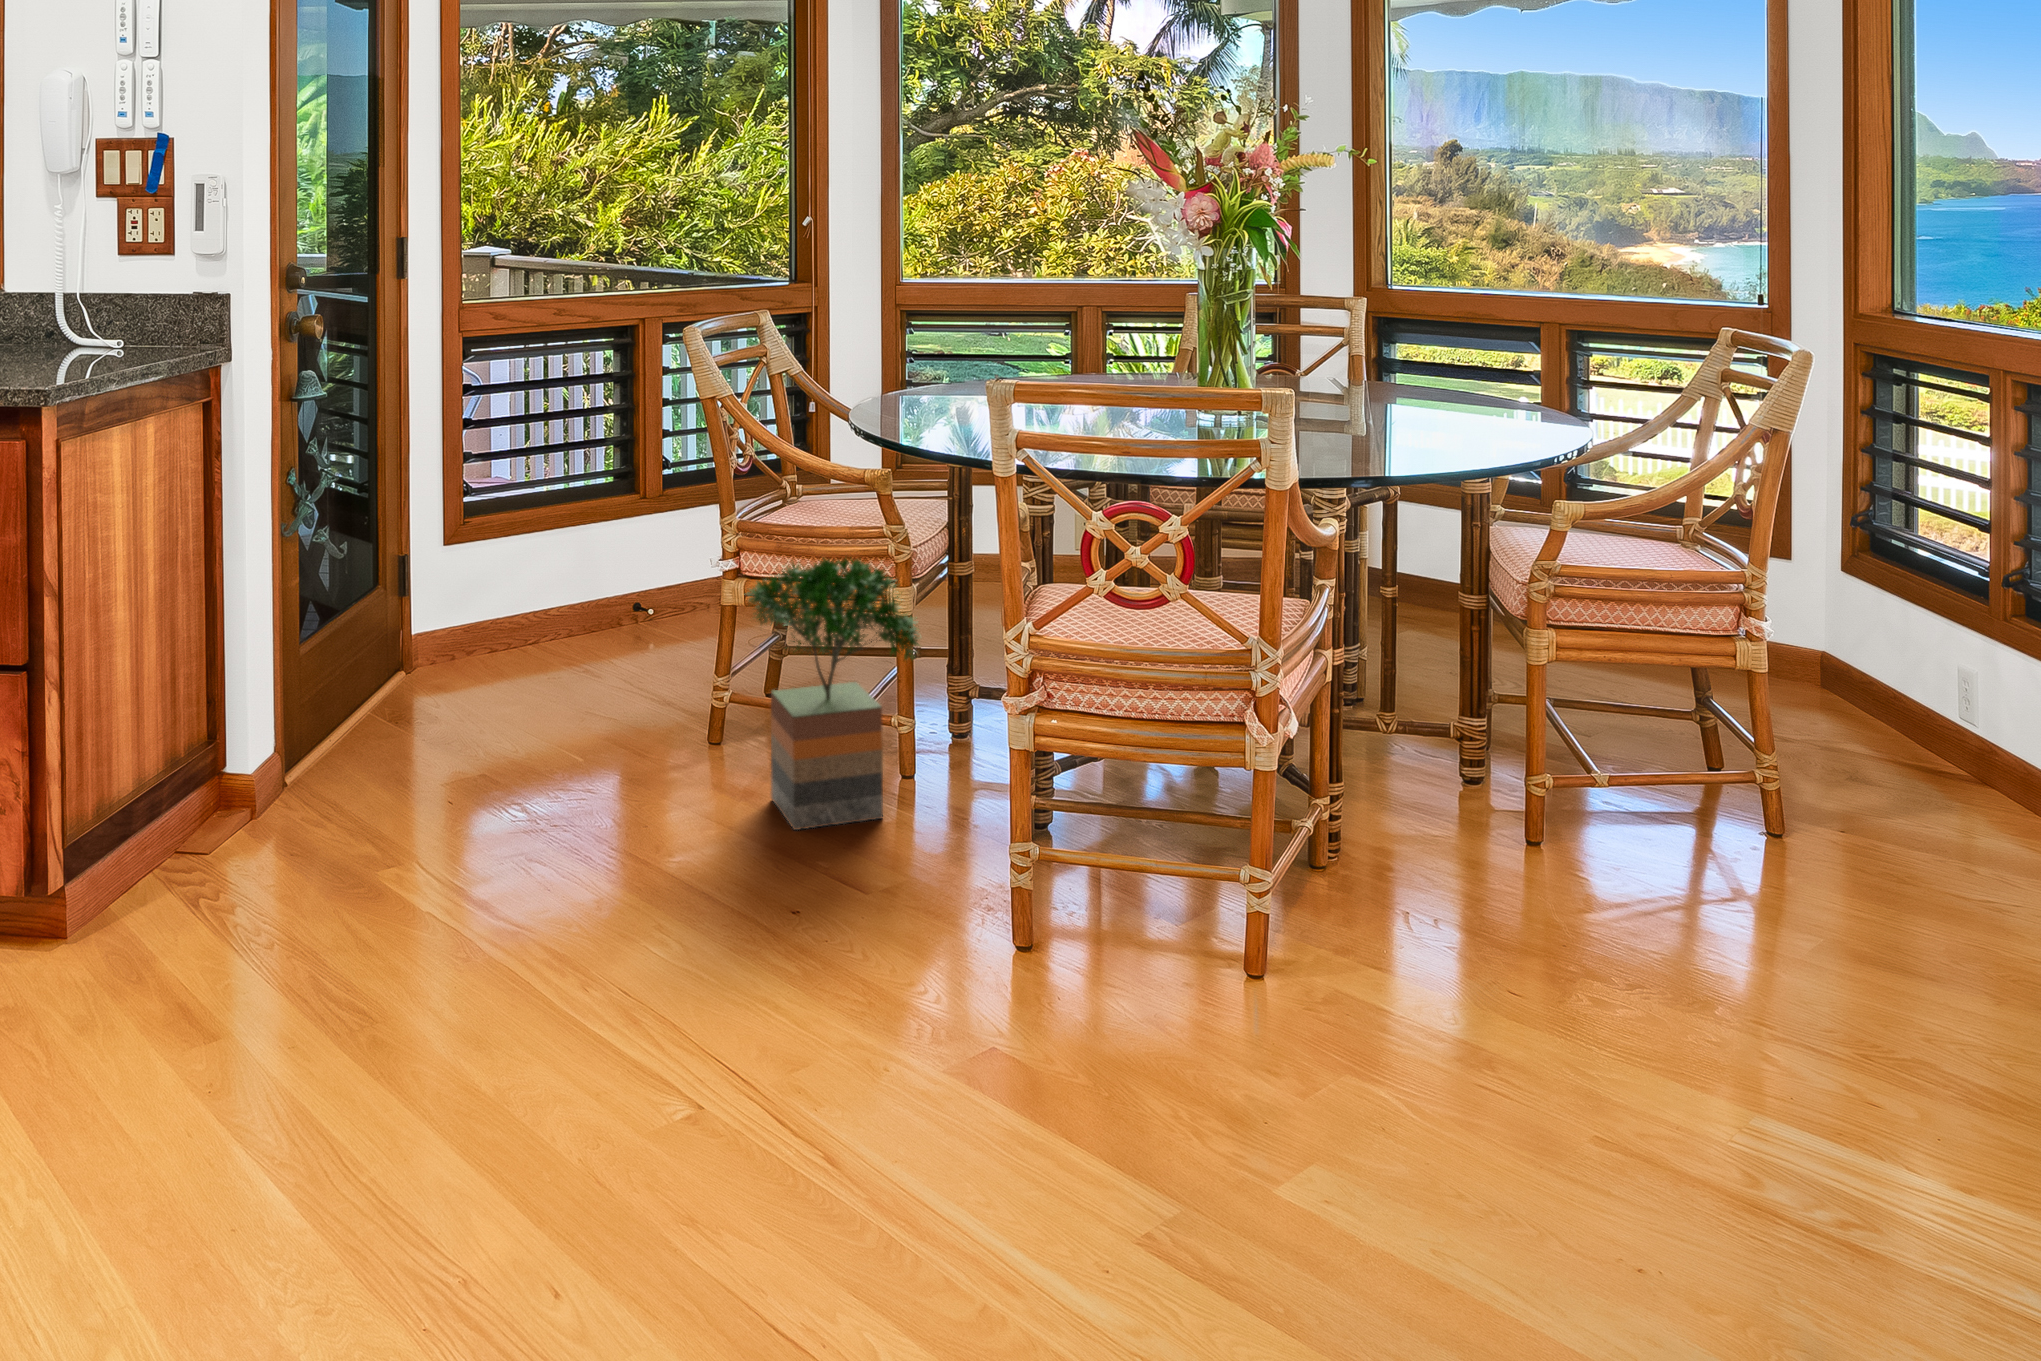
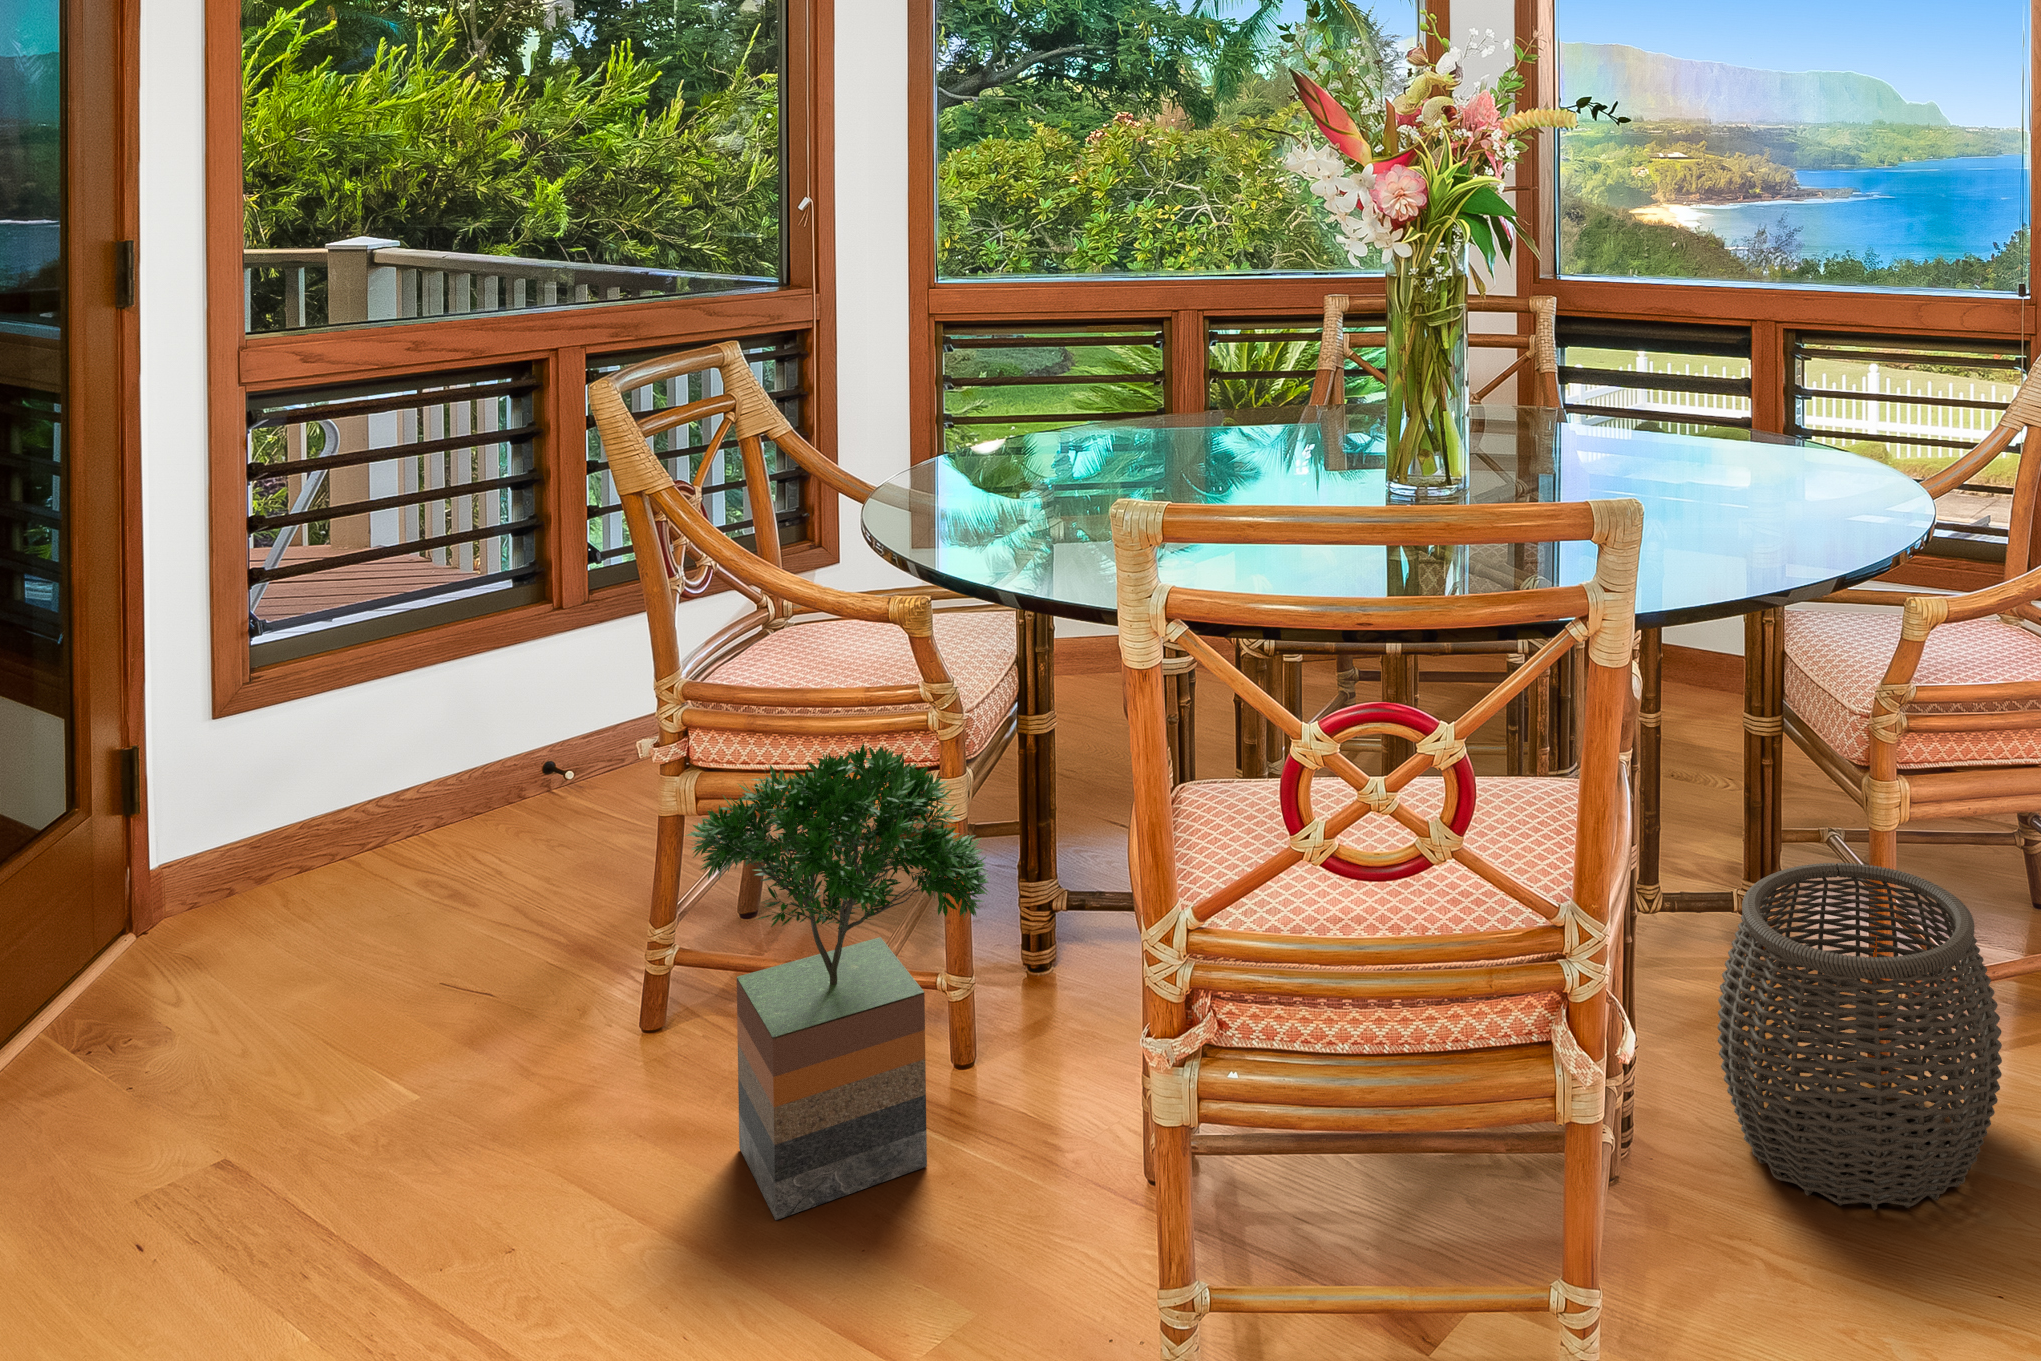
woven basket: none [1401,685,1606,904] -> present [1717,863,2002,1210]

